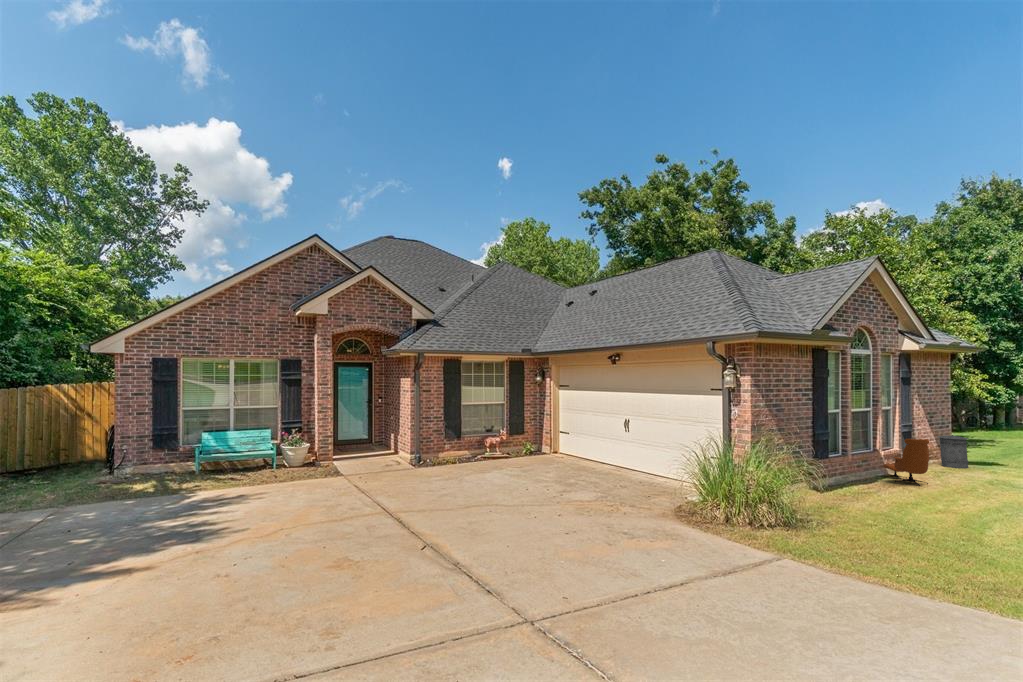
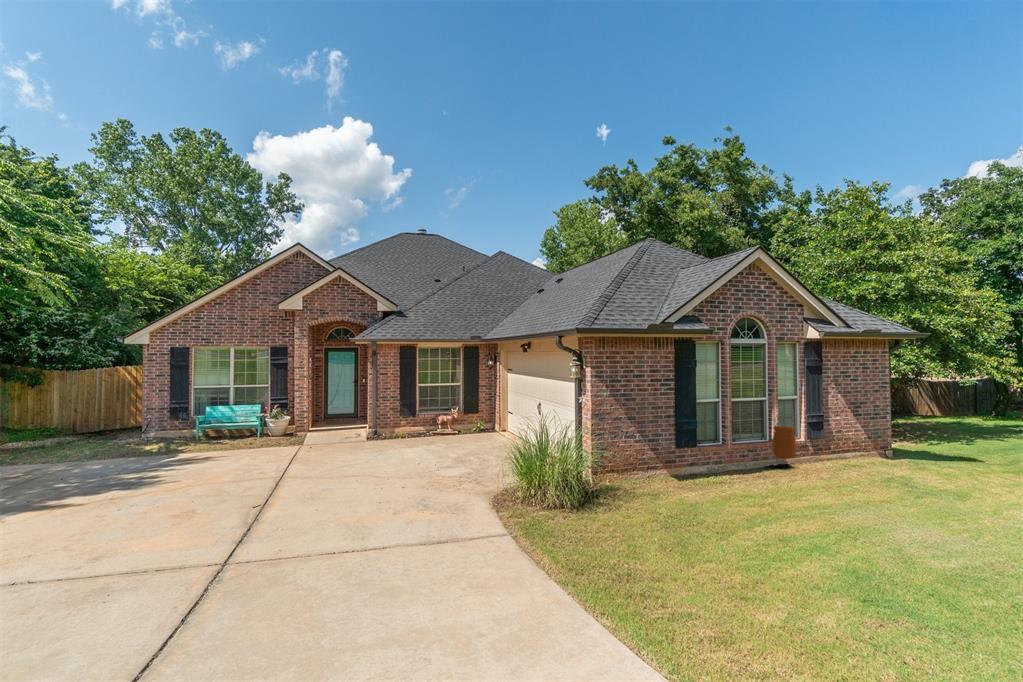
trash can: present [938,435,968,468] -> none [869,426,898,460]

